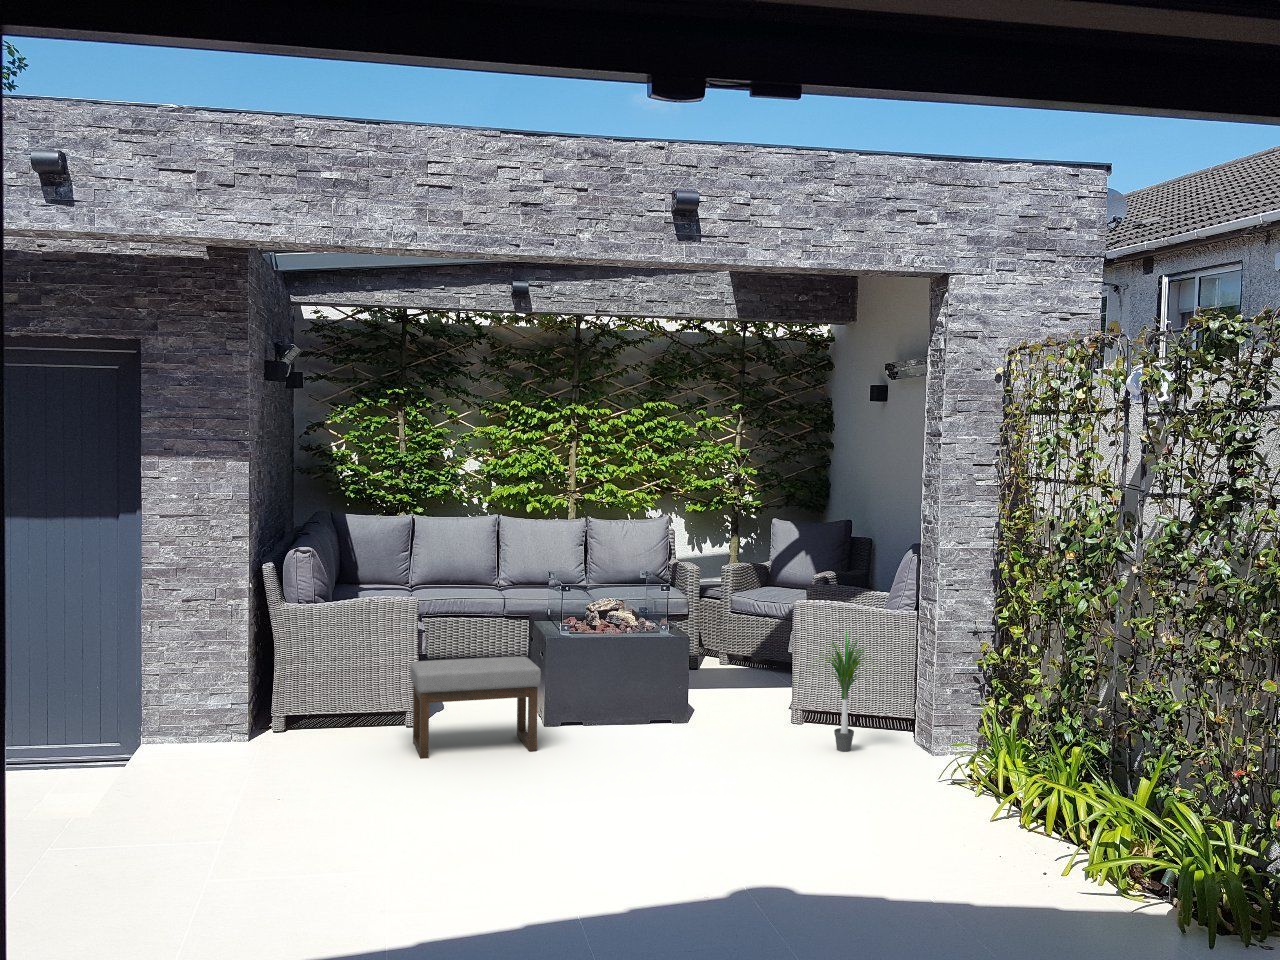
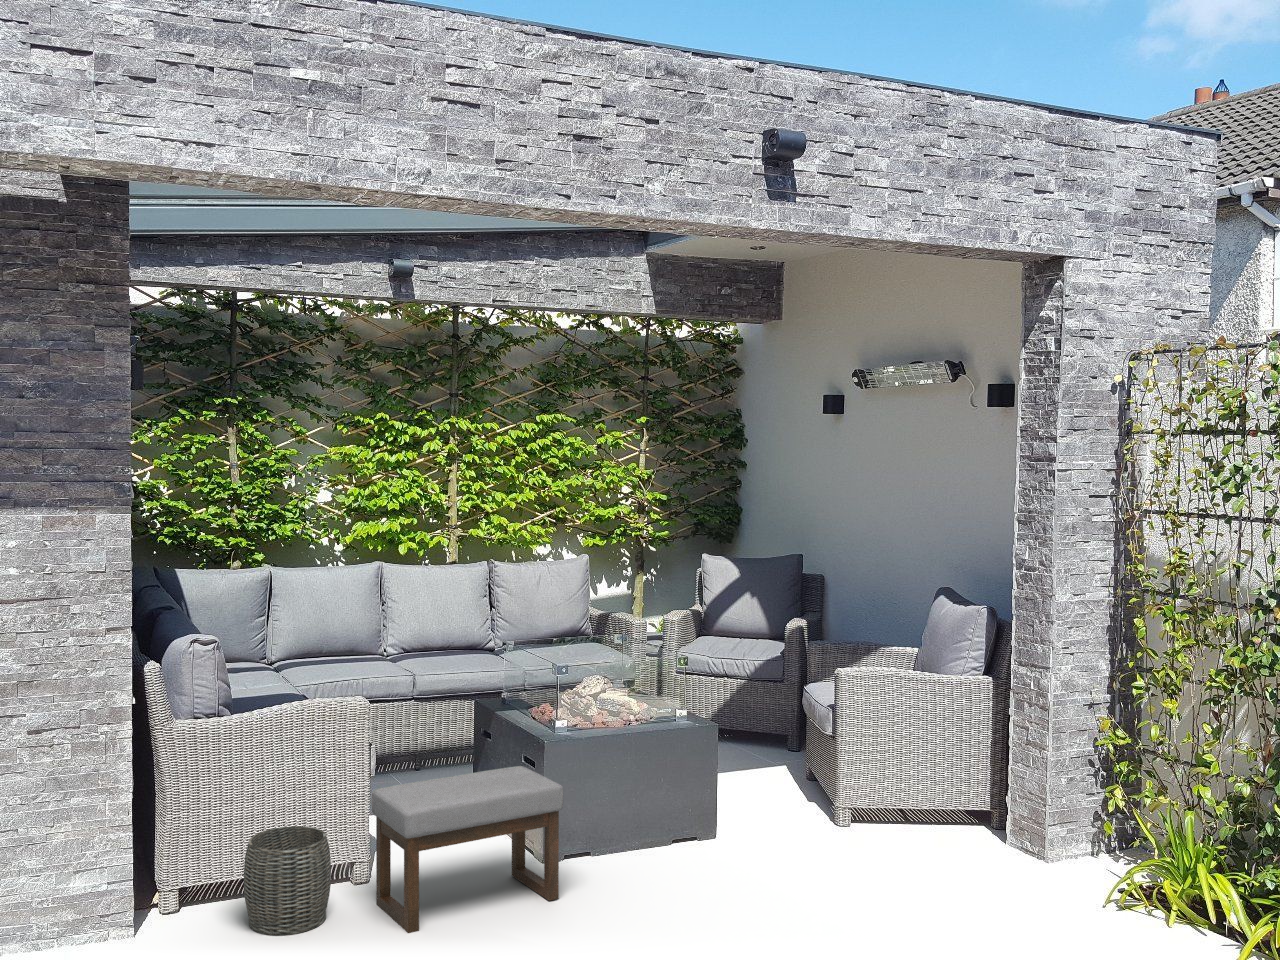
potted plant: present [815,632,868,751] -> none [875,696,978,856]
woven basket: none [320,683,379,752] -> present [244,826,331,935]

